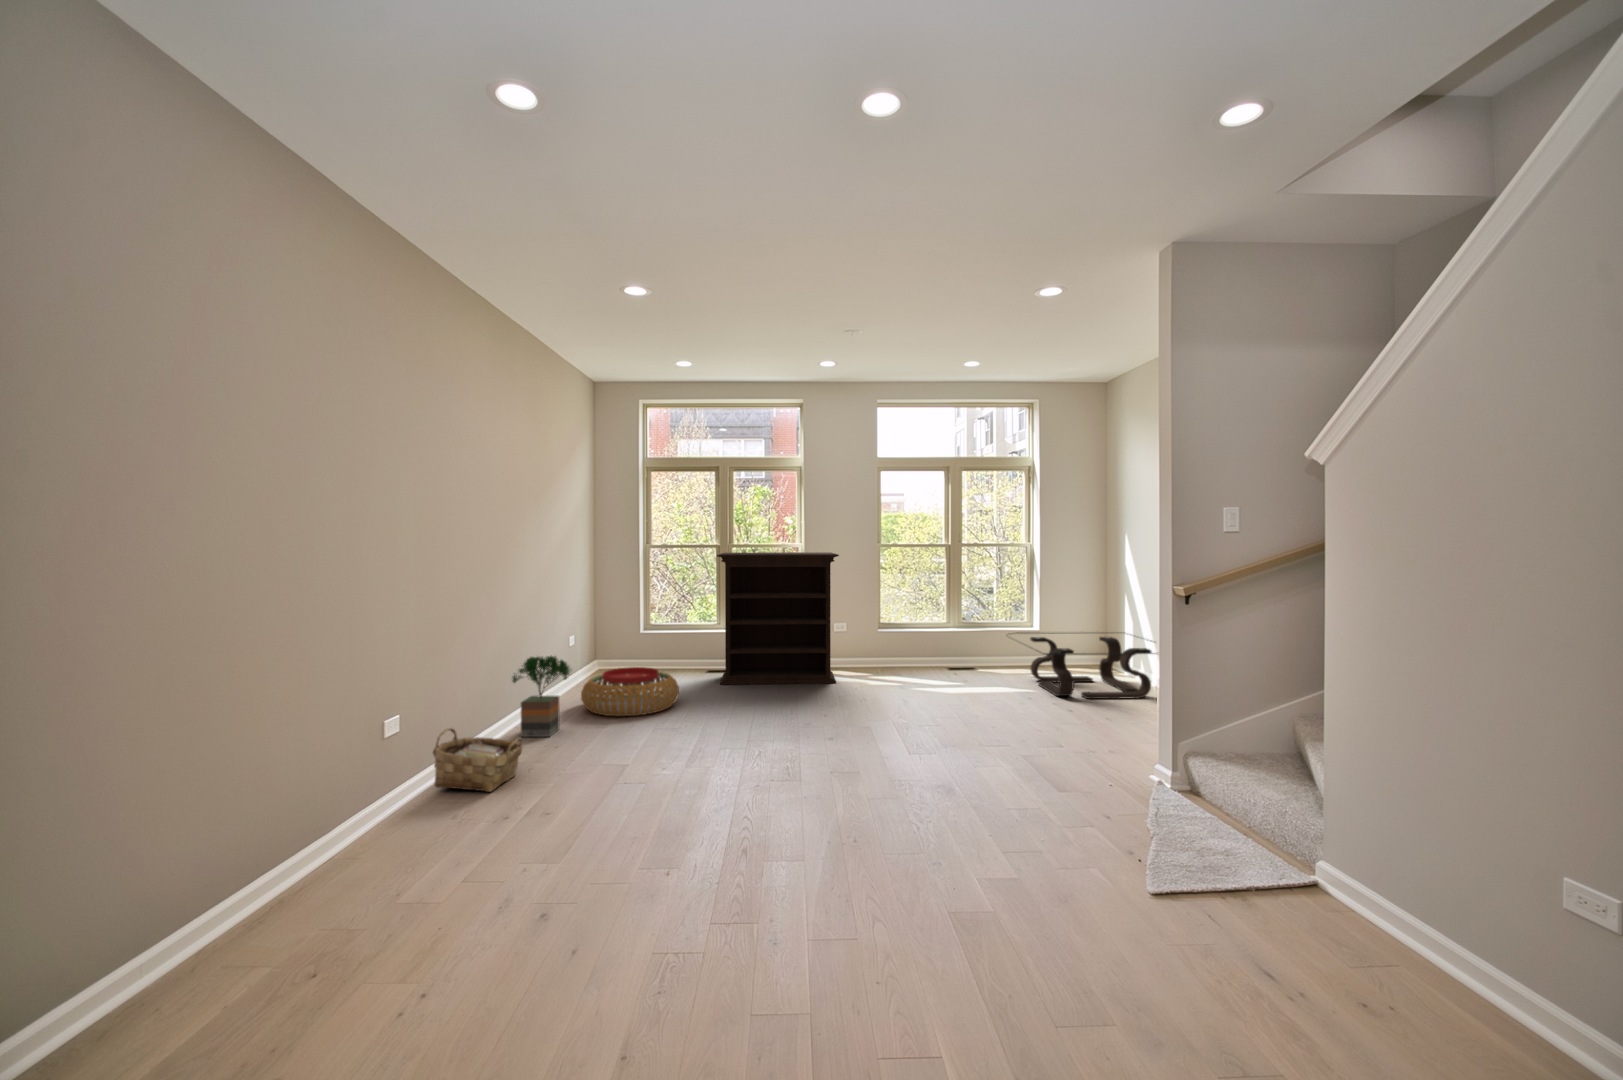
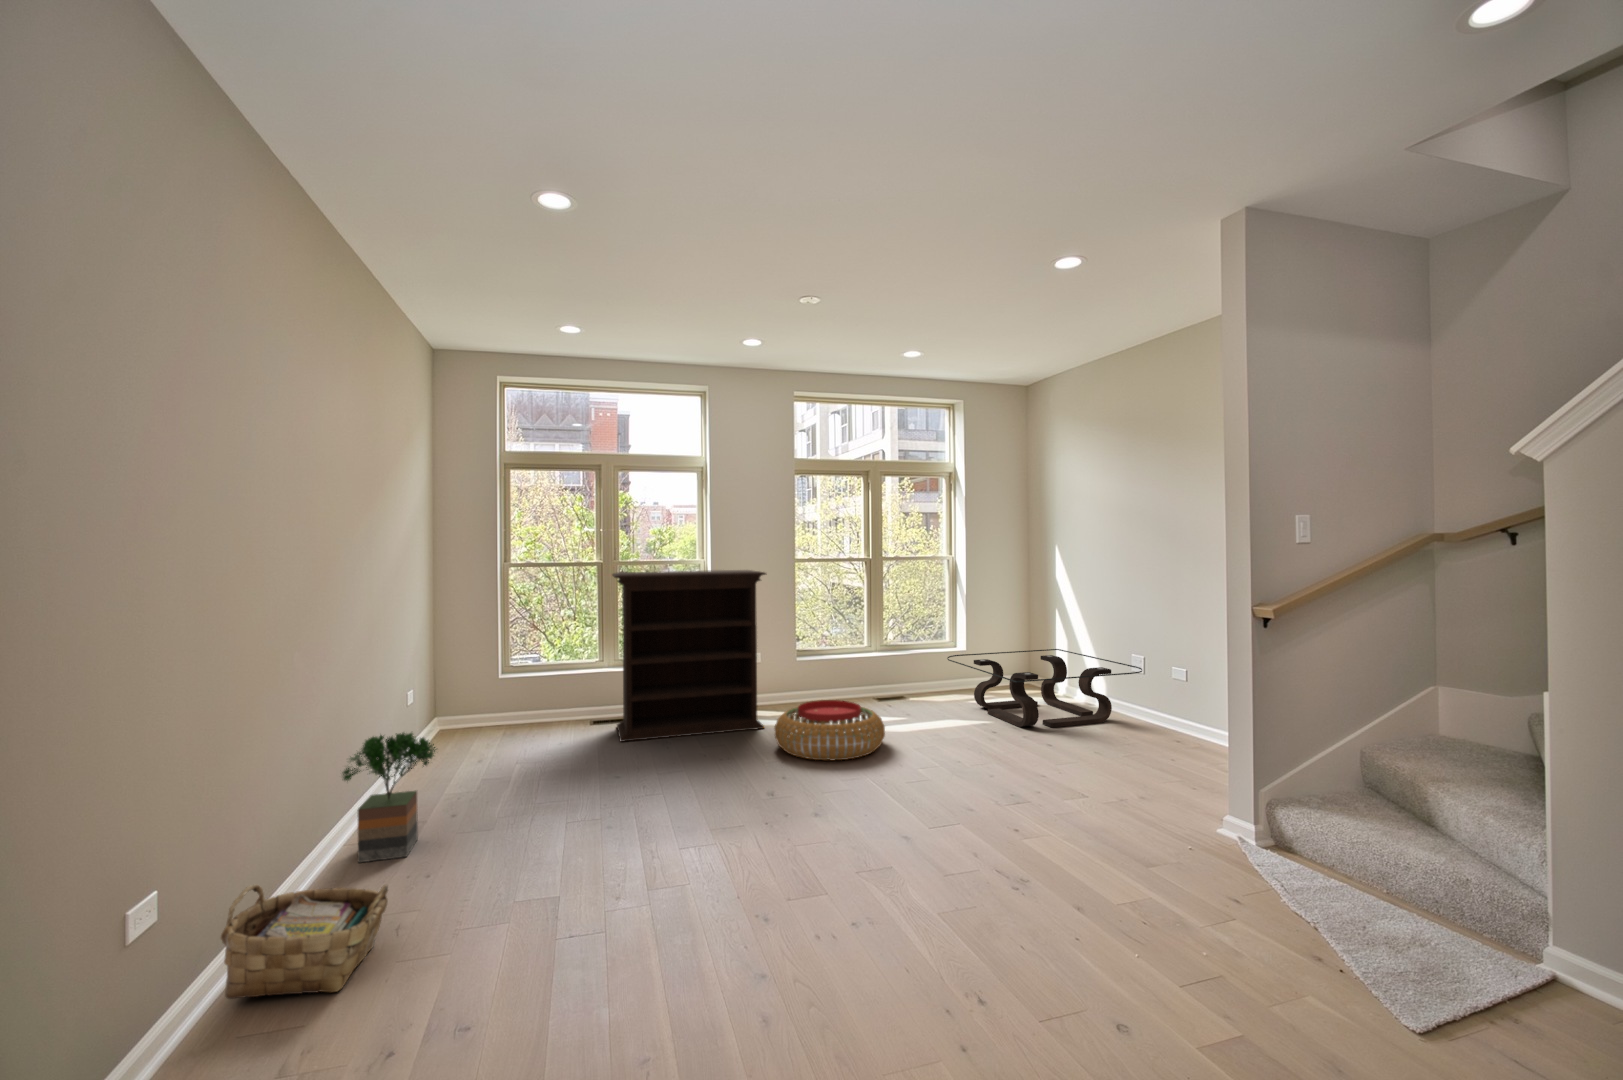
pouf: present [581,667,679,716] -> present [774,700,885,760]

